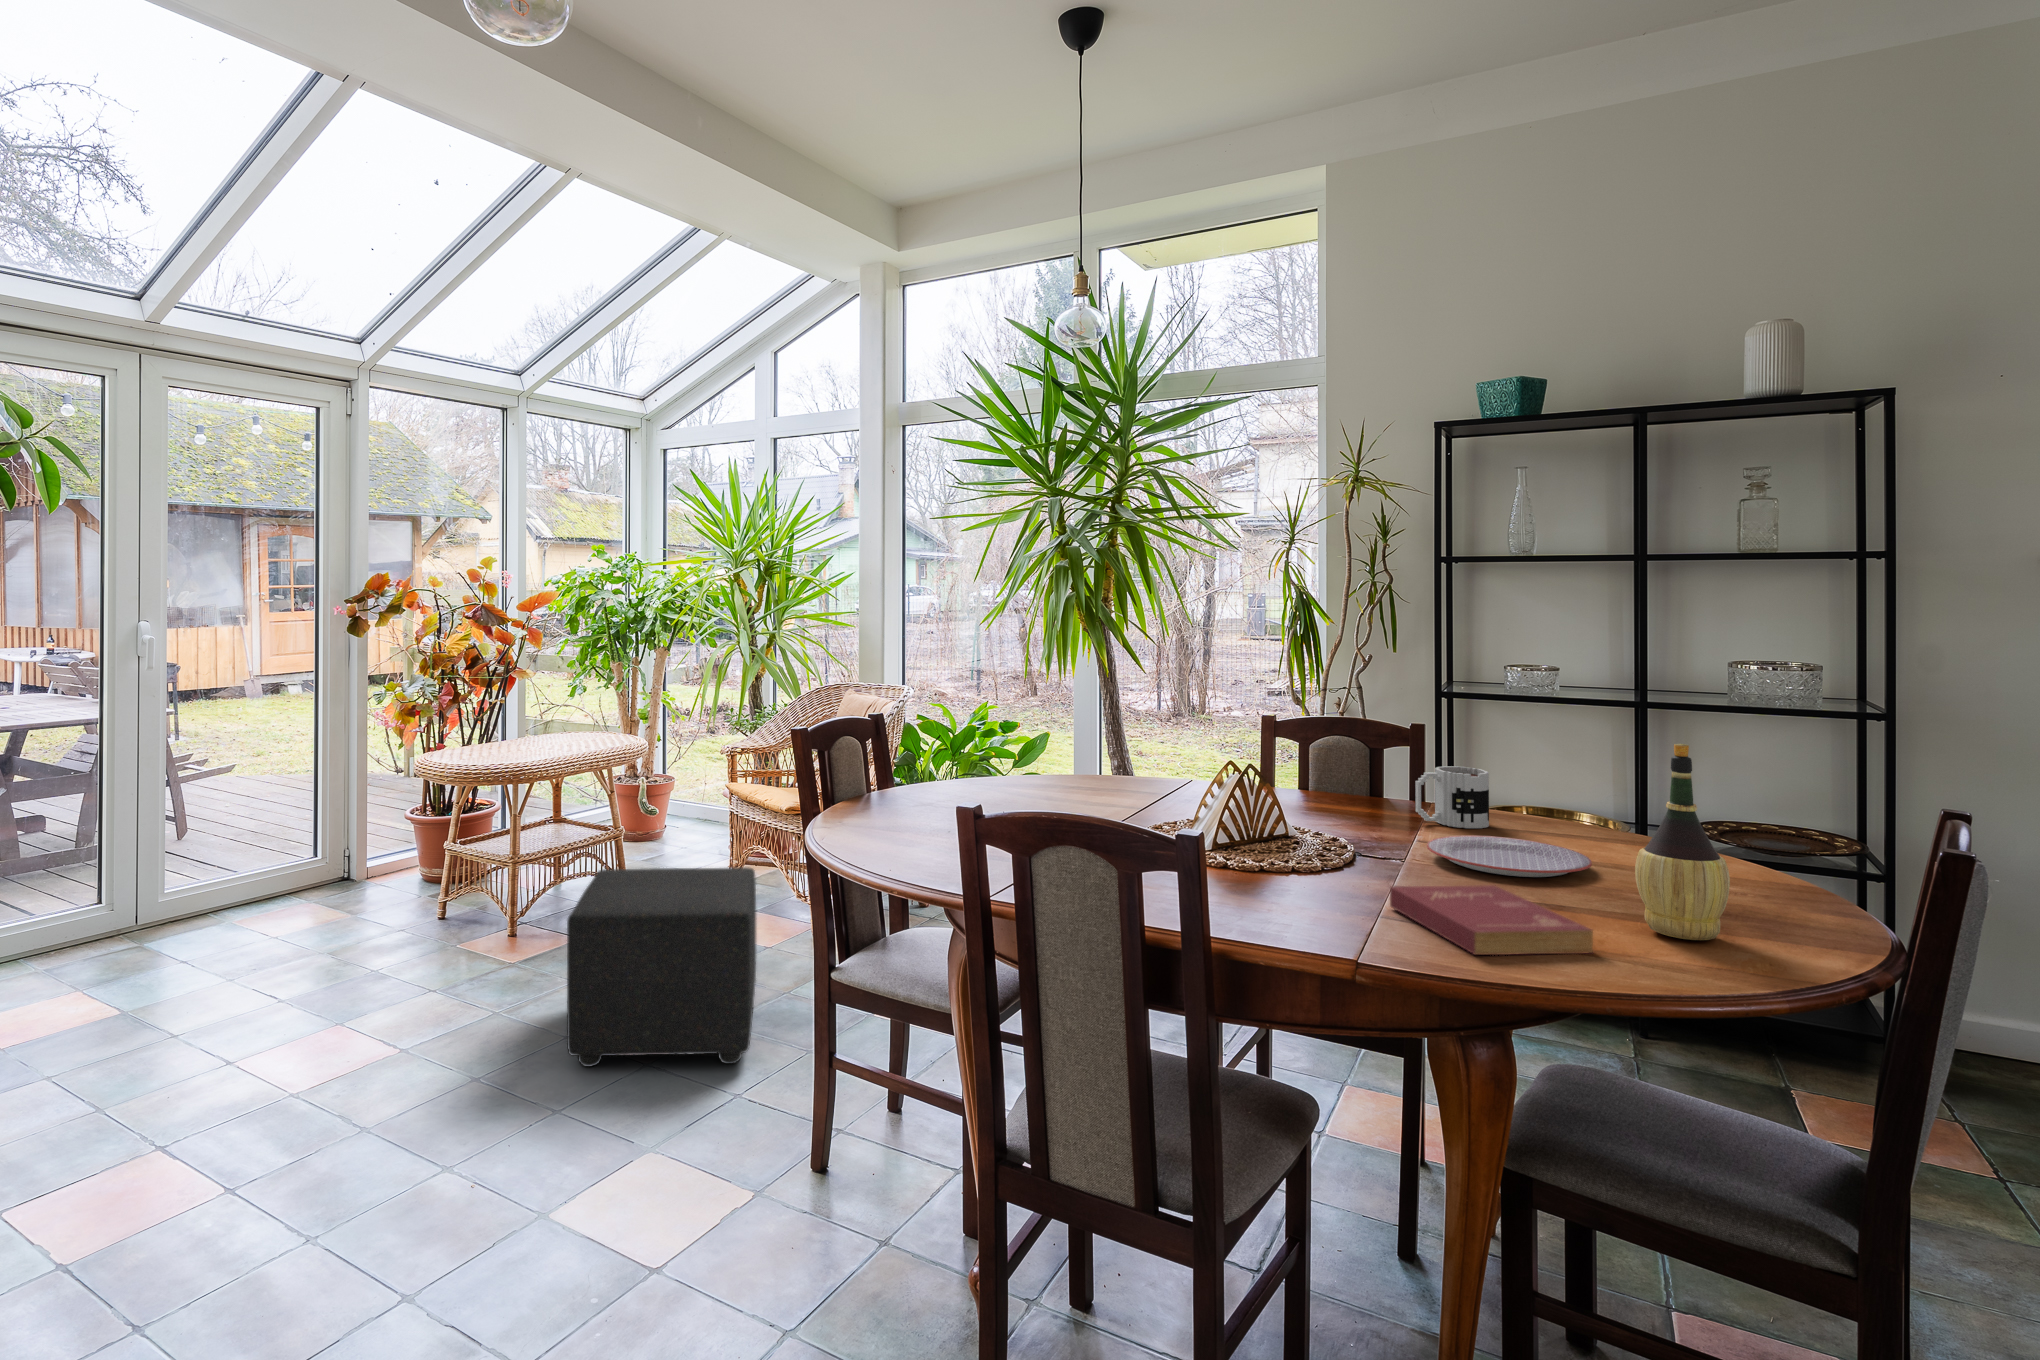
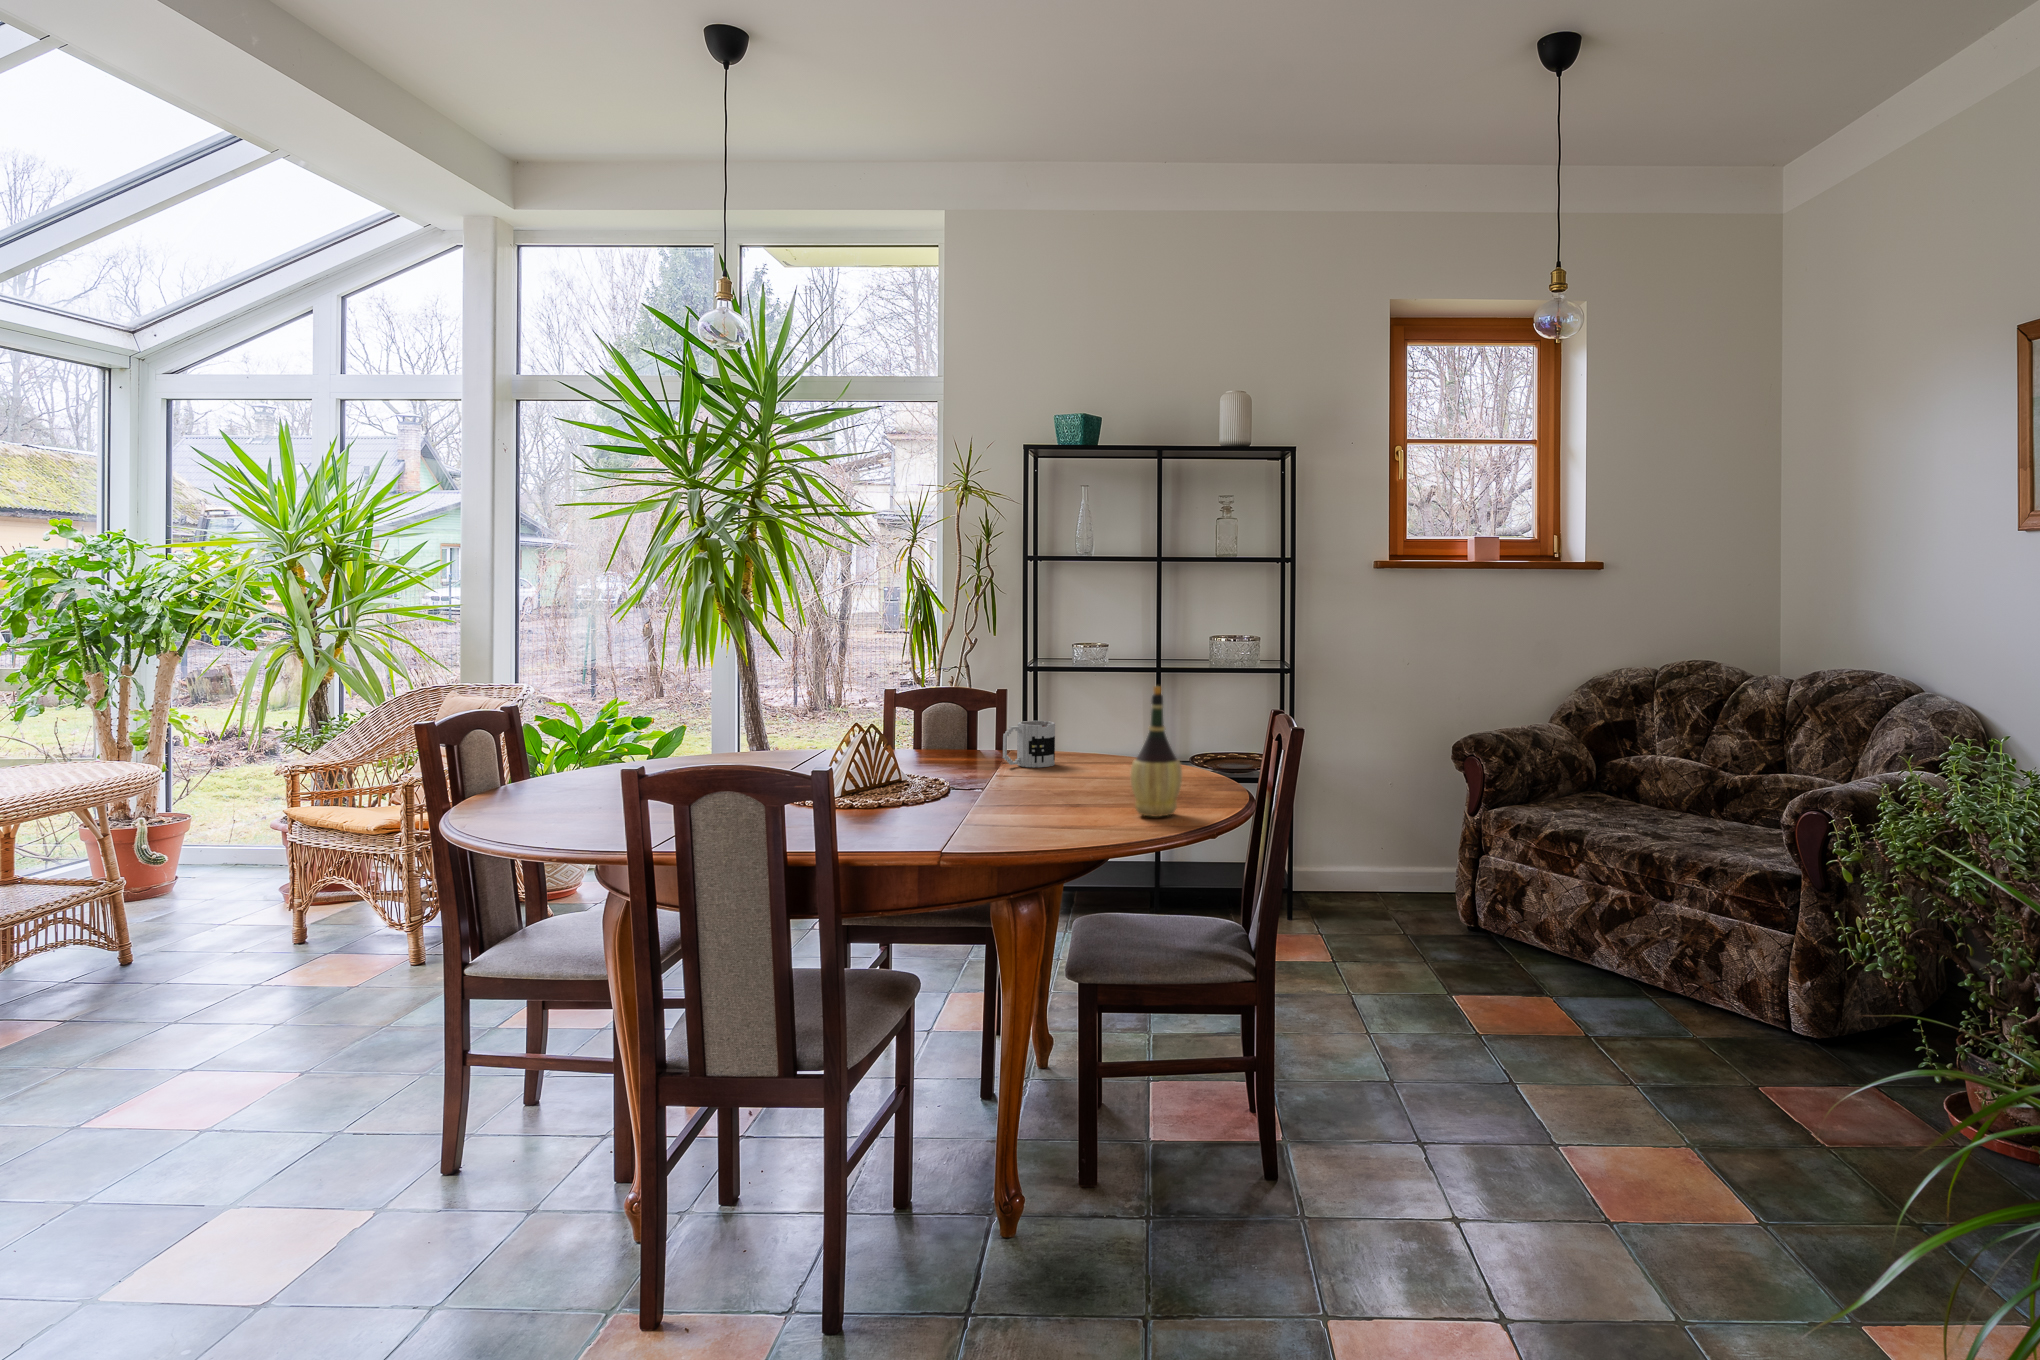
plate: present [1427,836,1592,877] -> none [1006,769,1114,794]
ottoman: present [567,867,756,1067] -> none [83,889,346,1138]
book: present [1390,885,1593,955] -> none [974,798,1101,841]

